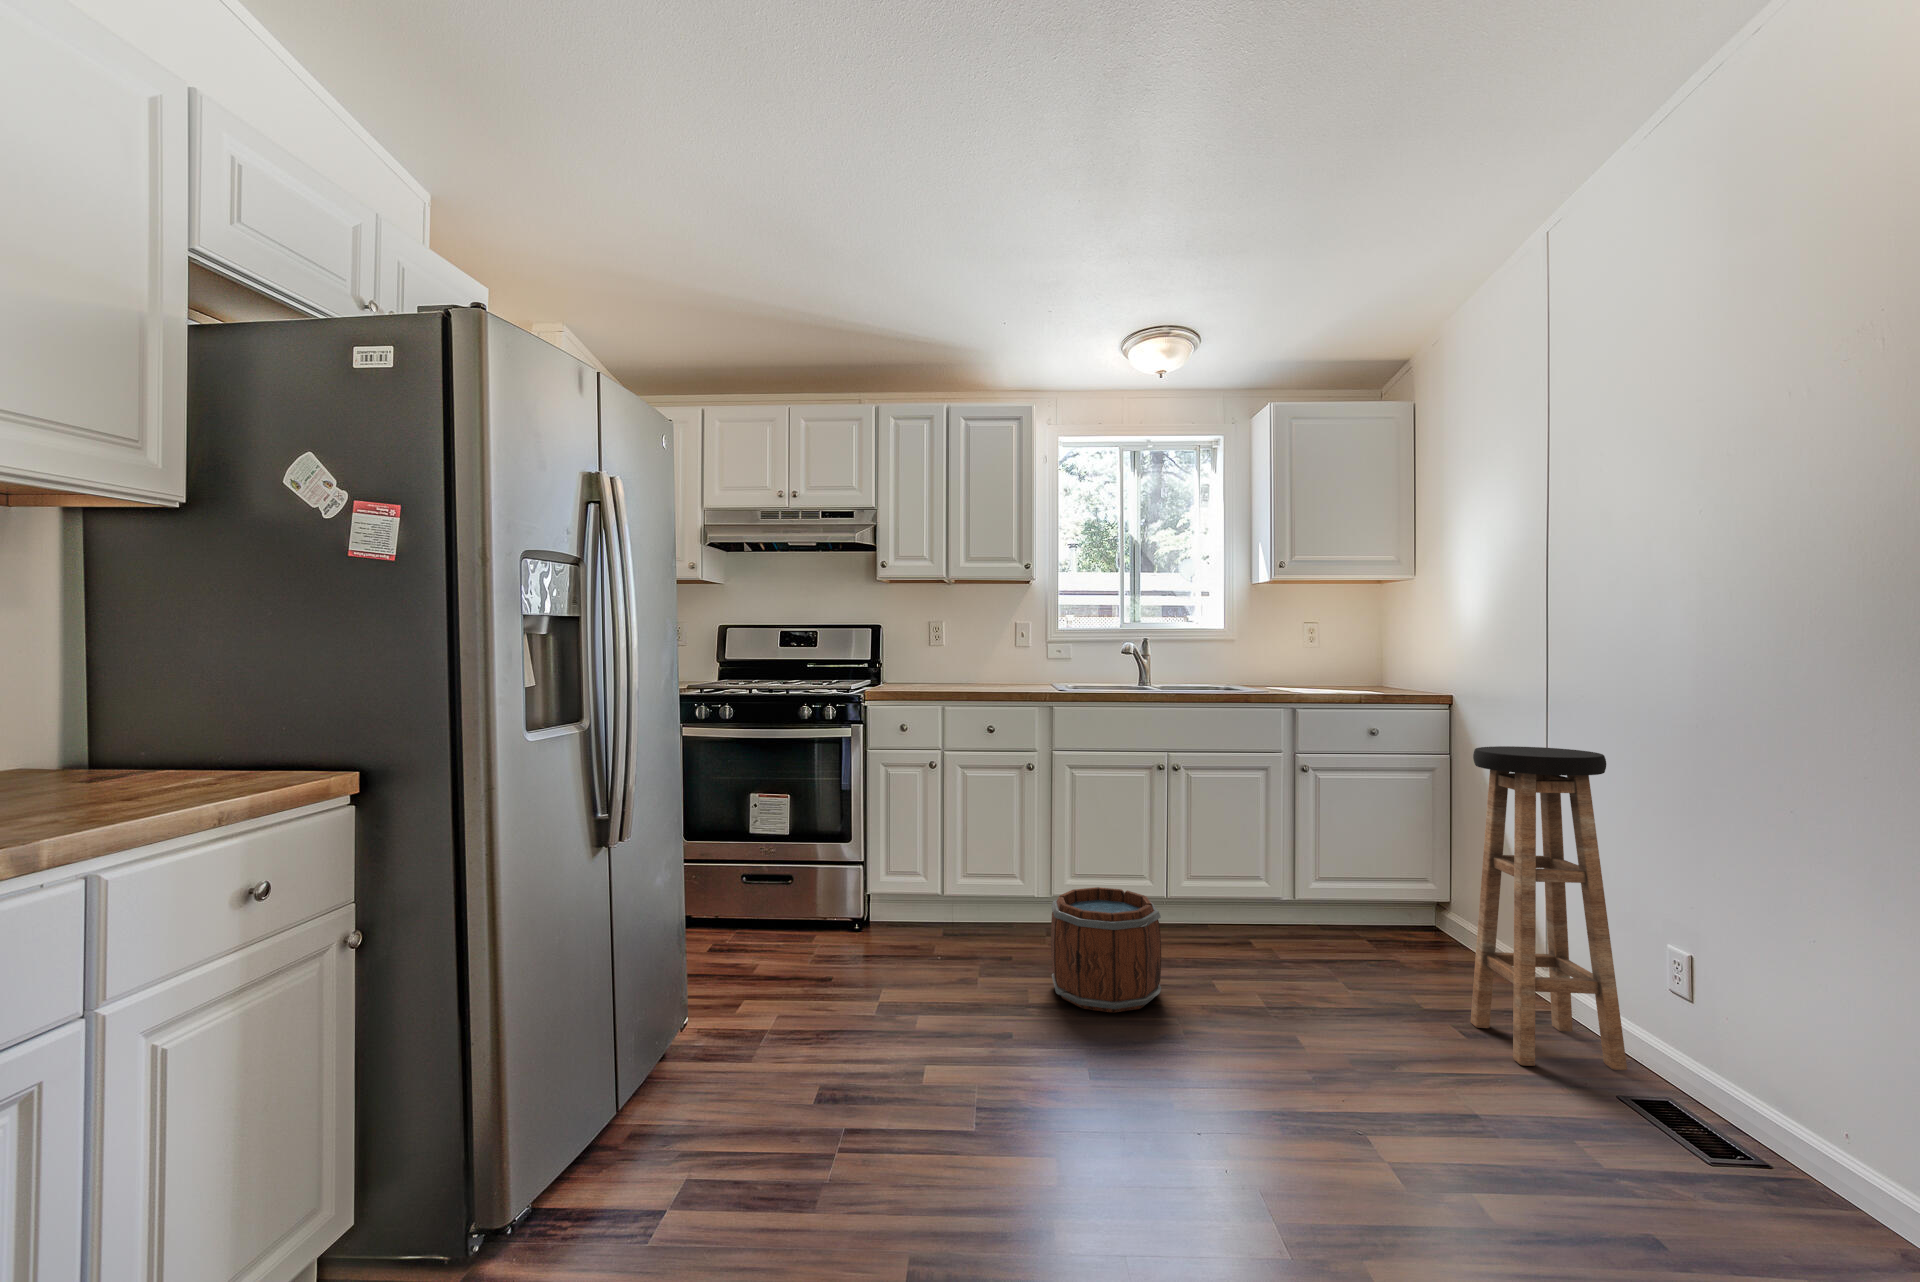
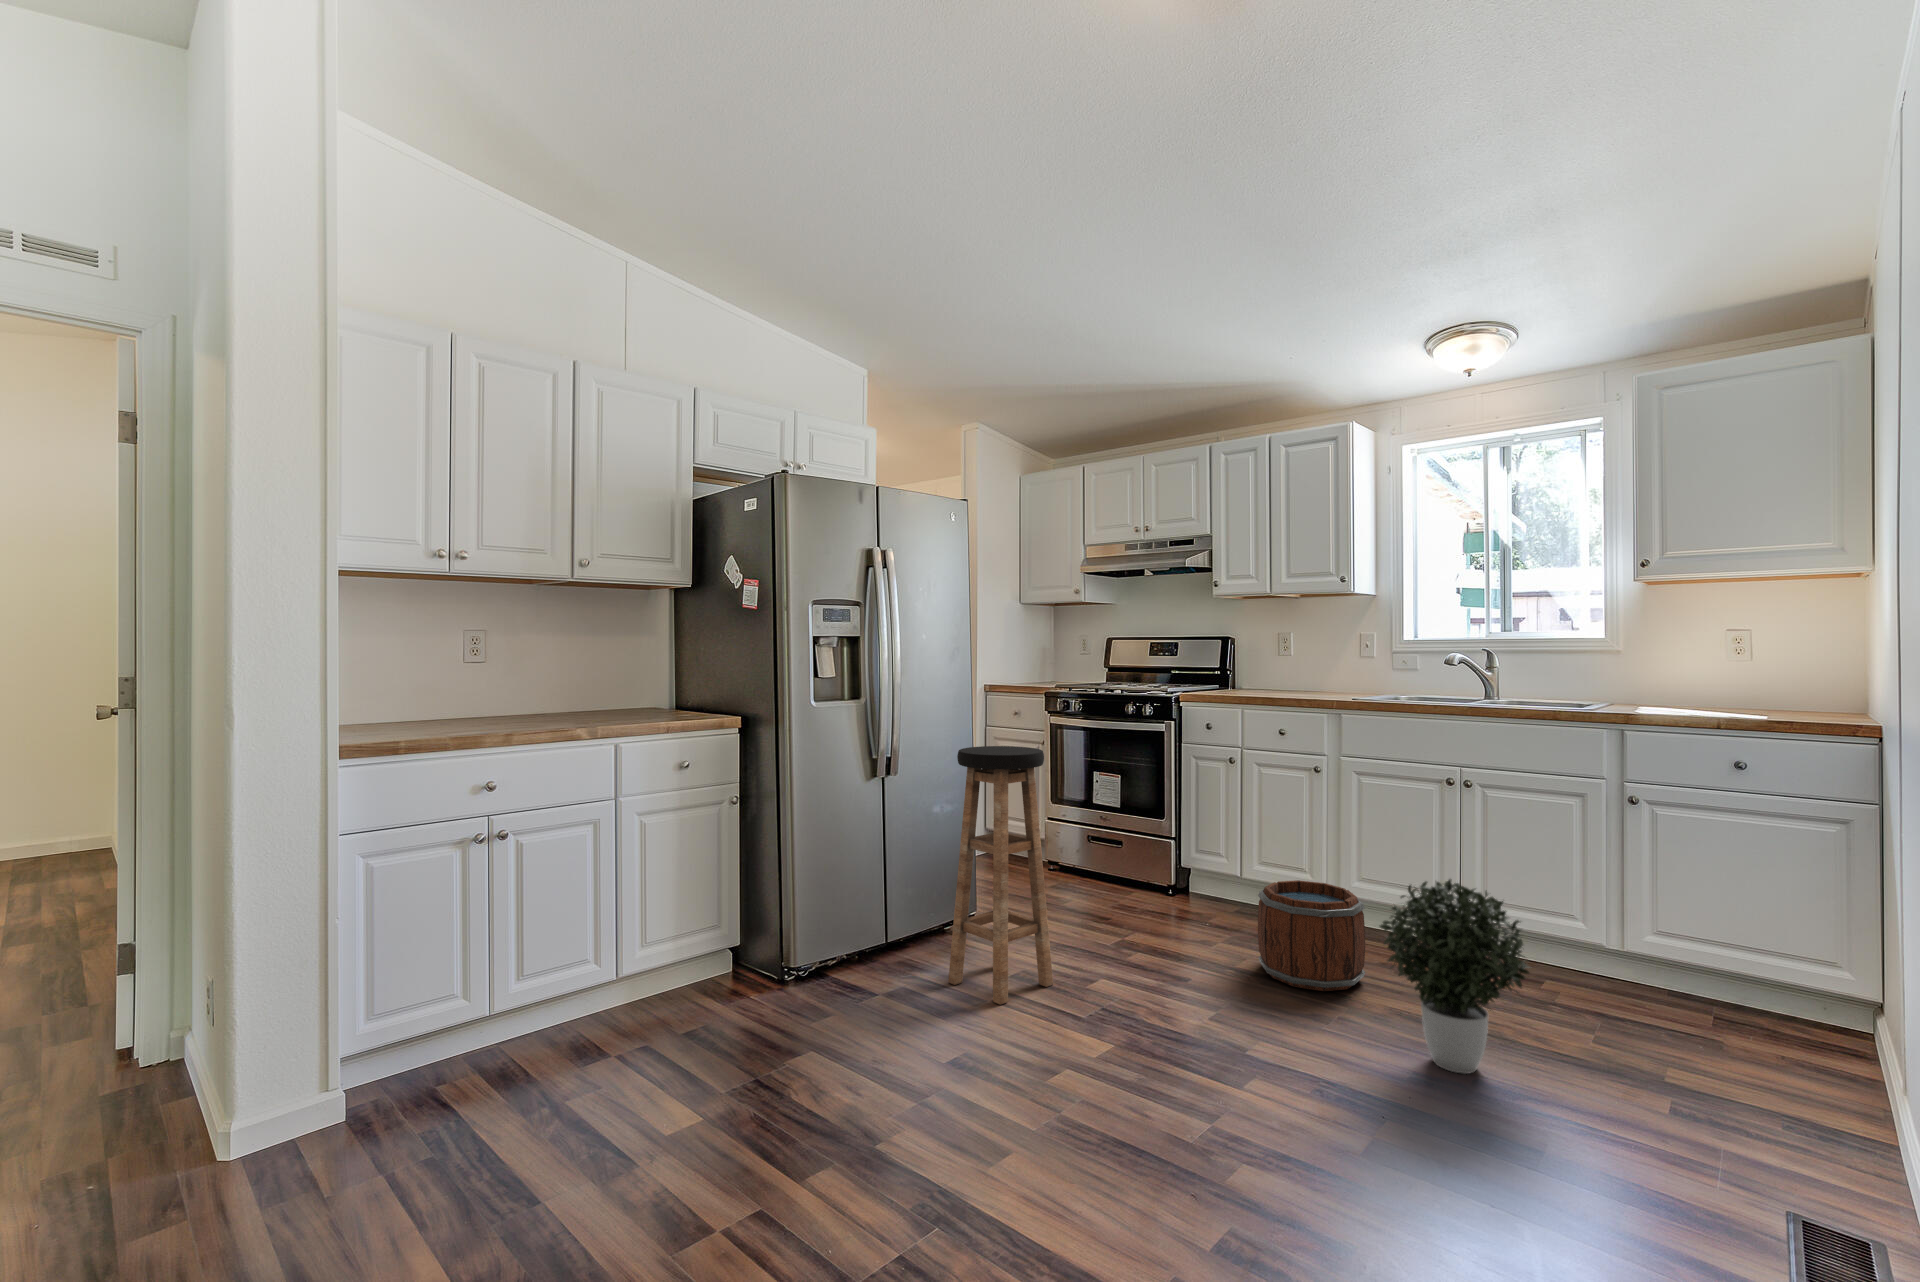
bar stool: present [1471,746,1627,1070] -> present [948,746,1053,1005]
potted plant: none [1259,862,1401,1063] -> present [1380,879,1529,1074]

